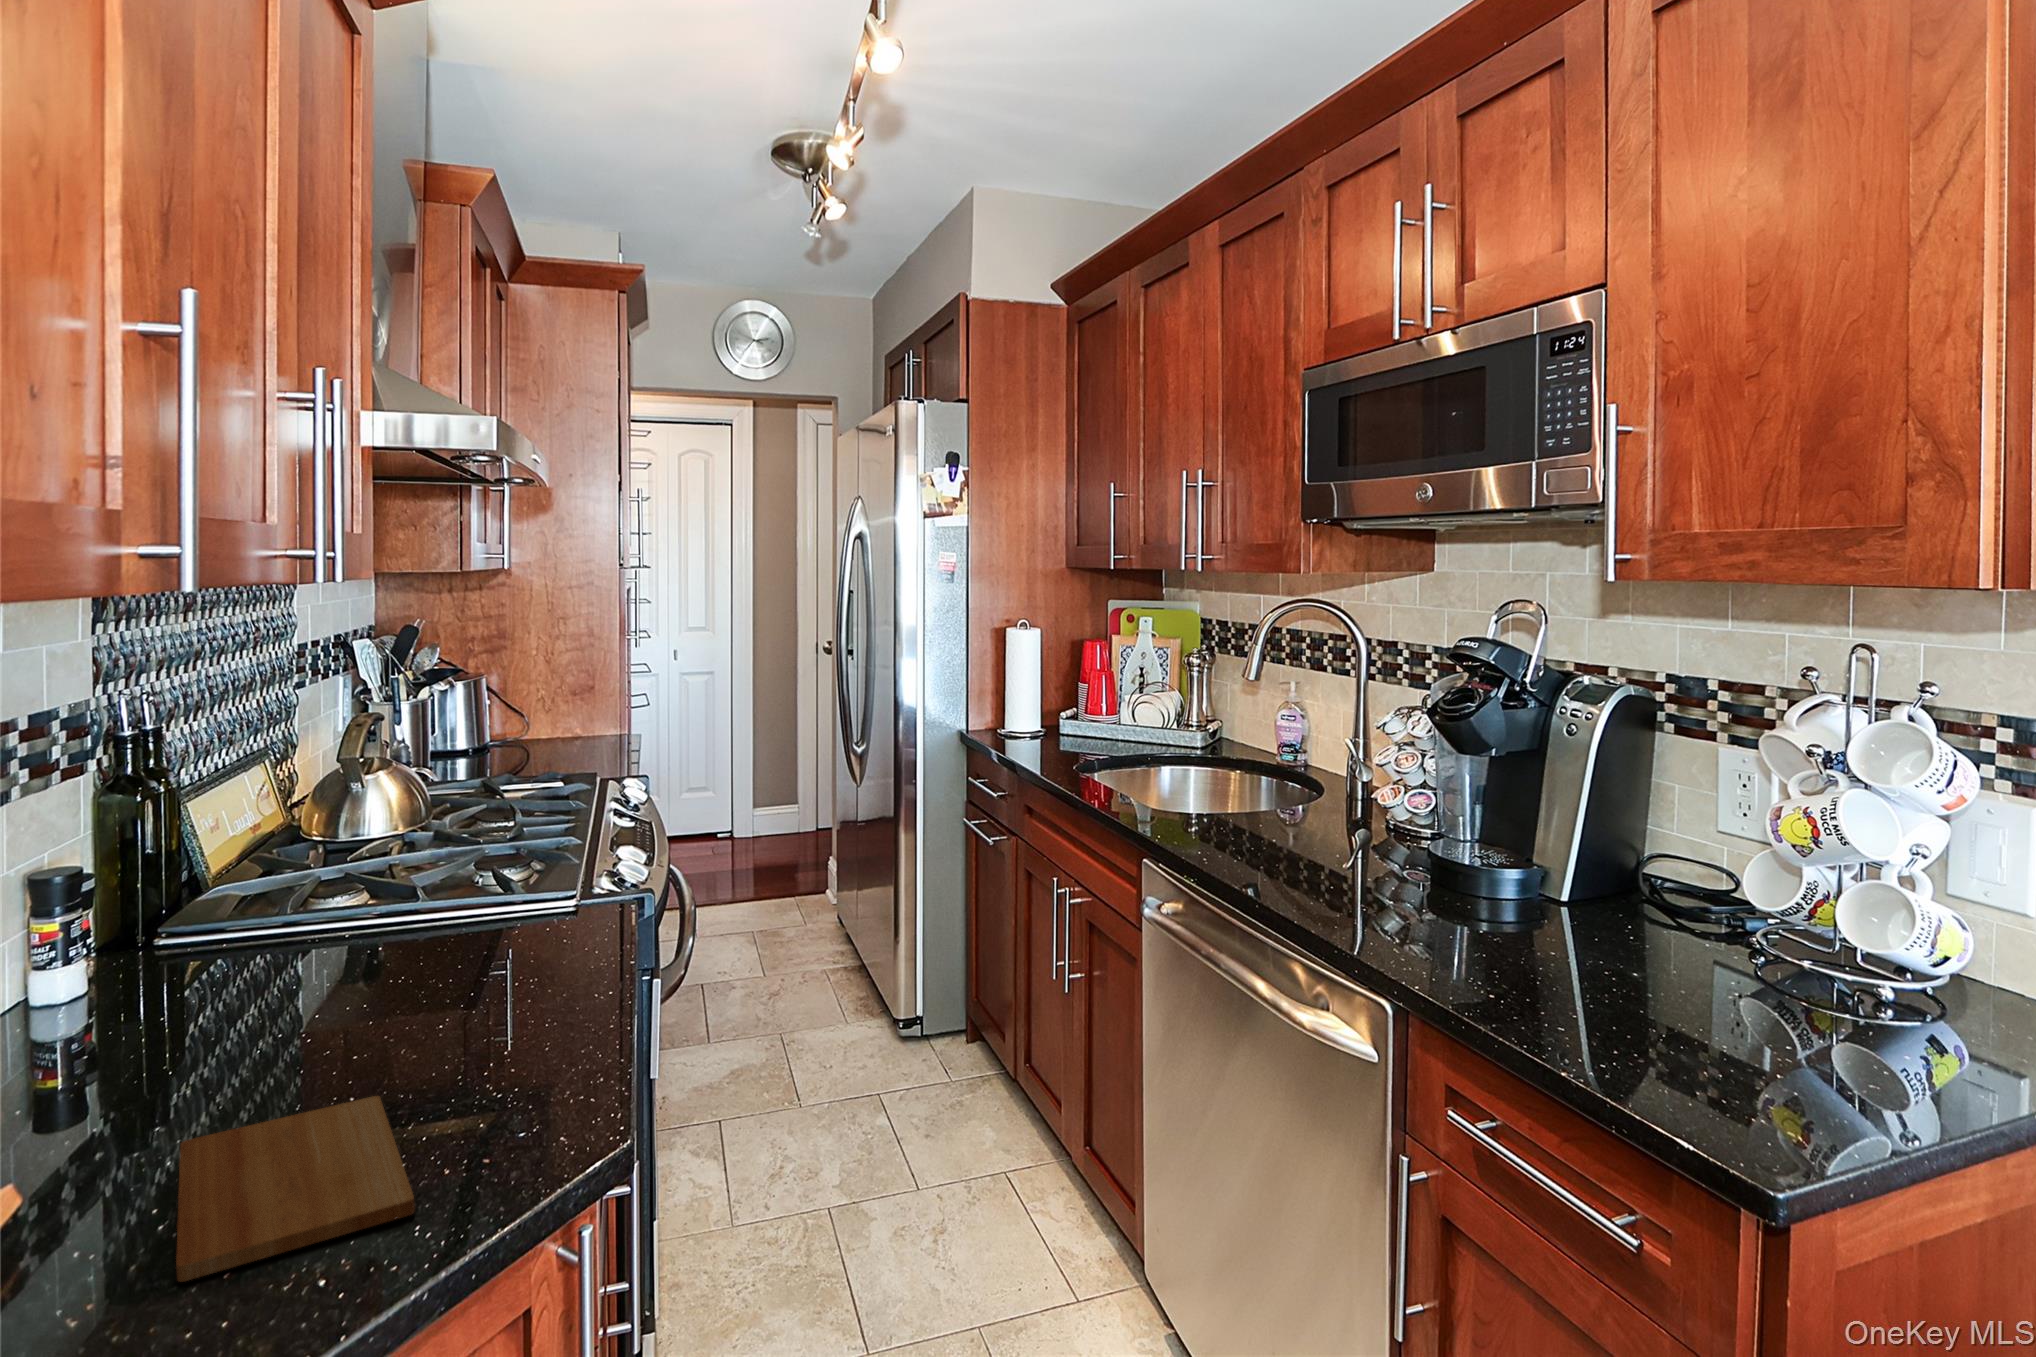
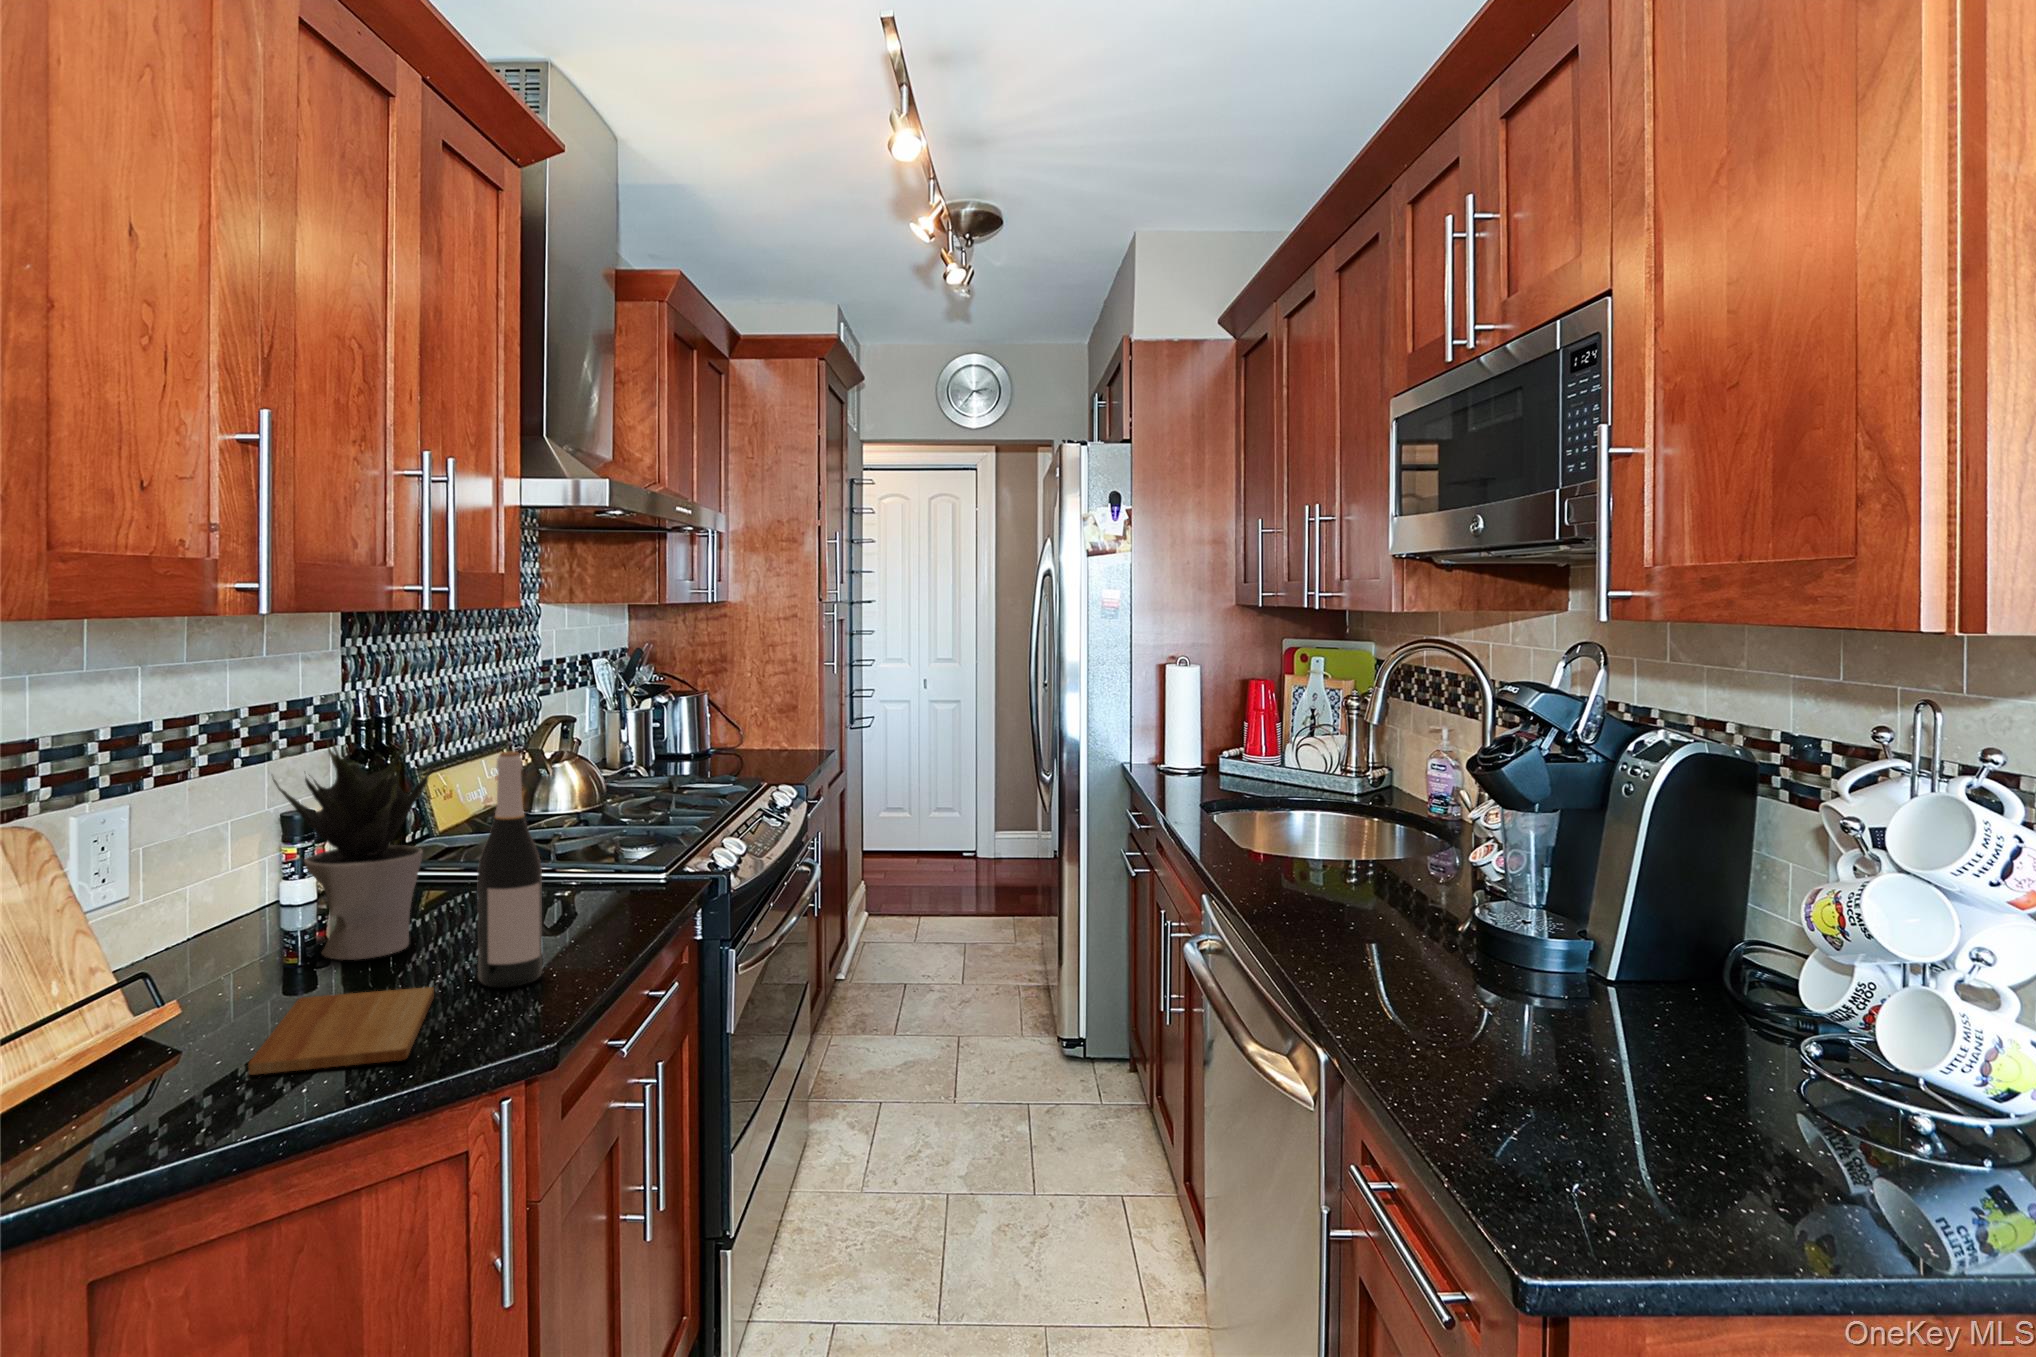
potted plant: none [62,755,310,1071] -> present [273,736,433,960]
wine bottle: none [420,771,510,1082] -> present [478,752,542,988]

